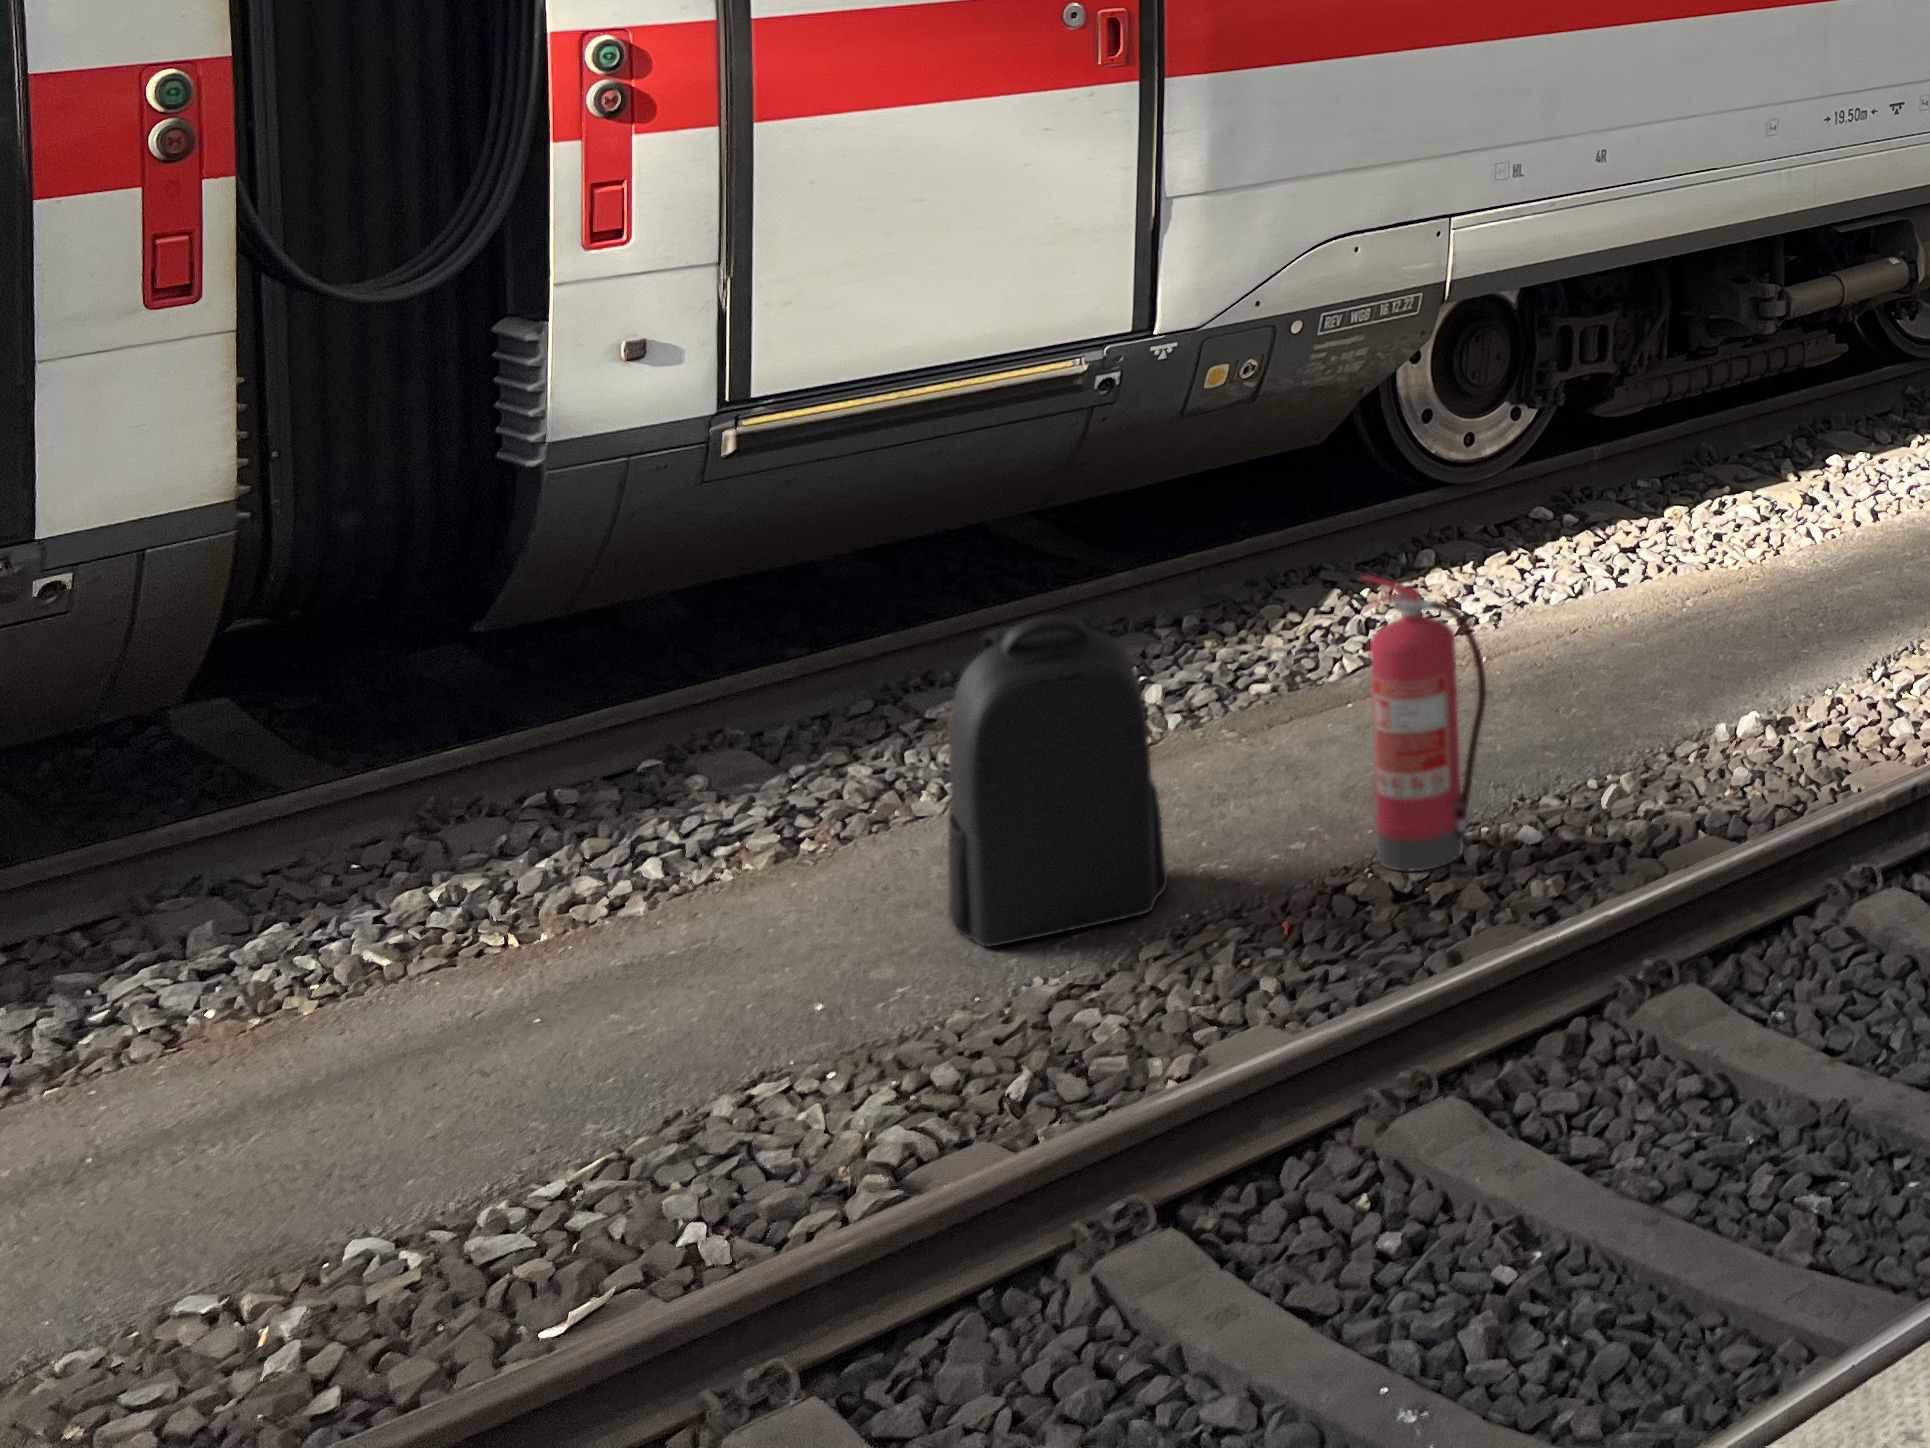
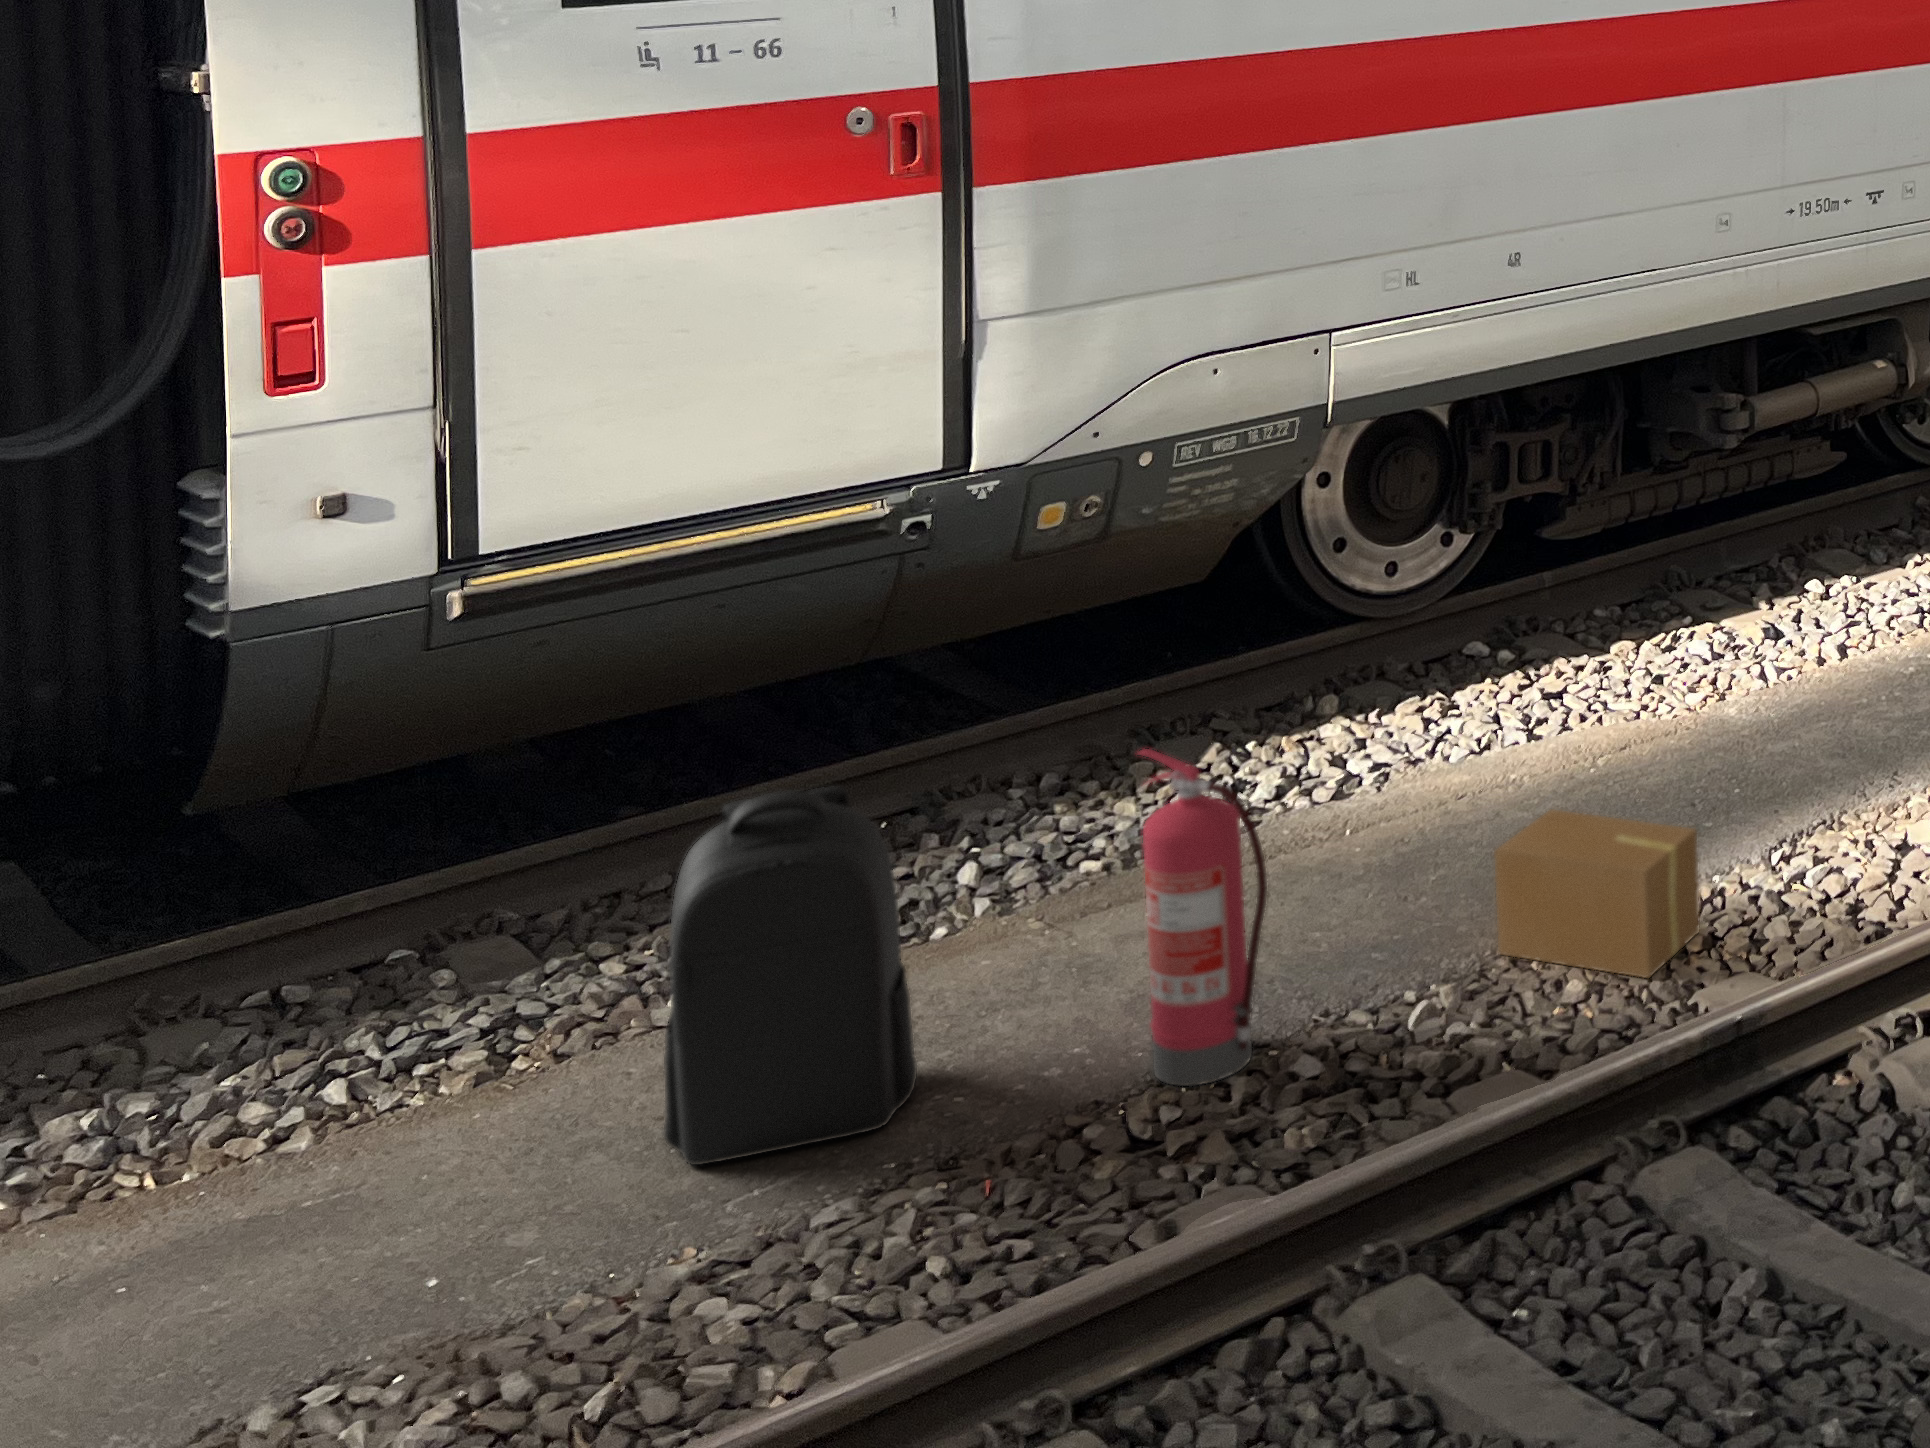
cardboard box: none [1650,642,1829,778] -> present [1494,809,1700,978]

